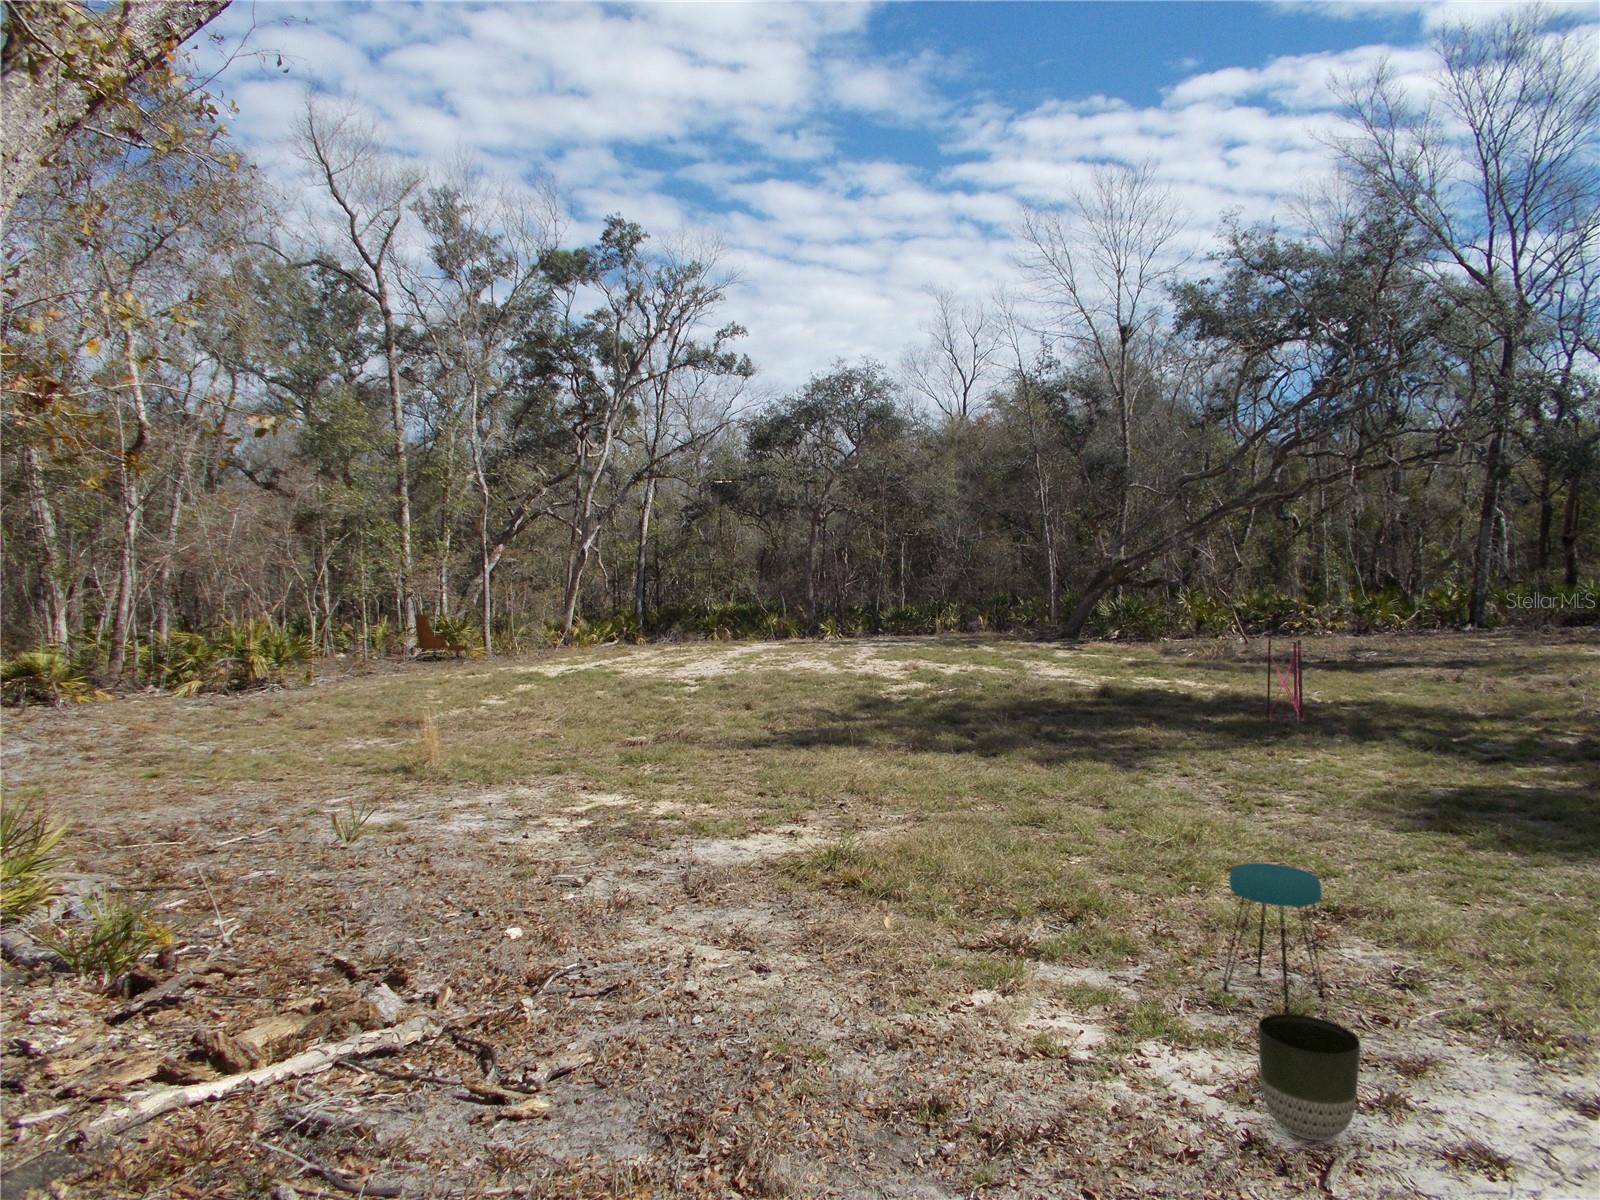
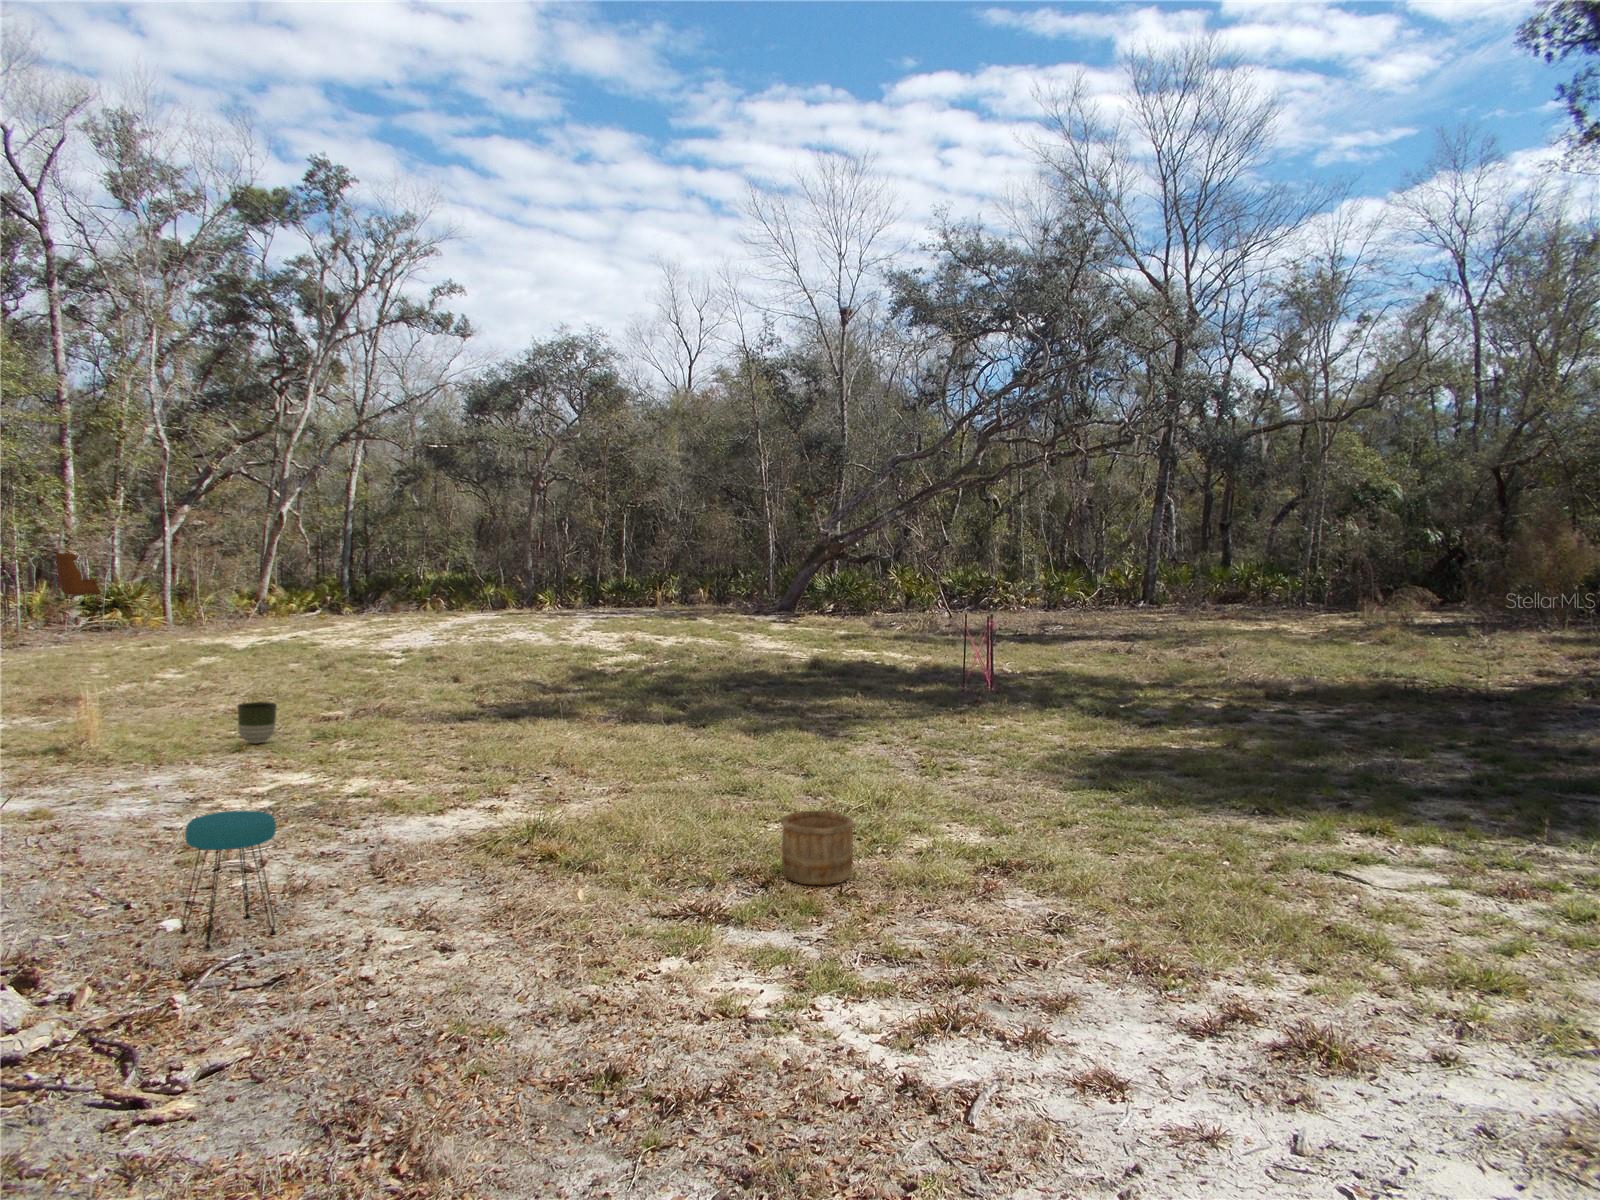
wooden bucket: none [1073,842,1155,920] -> present [781,811,855,885]
stool: present [1223,863,1324,1011] -> present [180,810,276,949]
planter: present [1258,1014,1360,1140] -> present [237,702,277,744]

